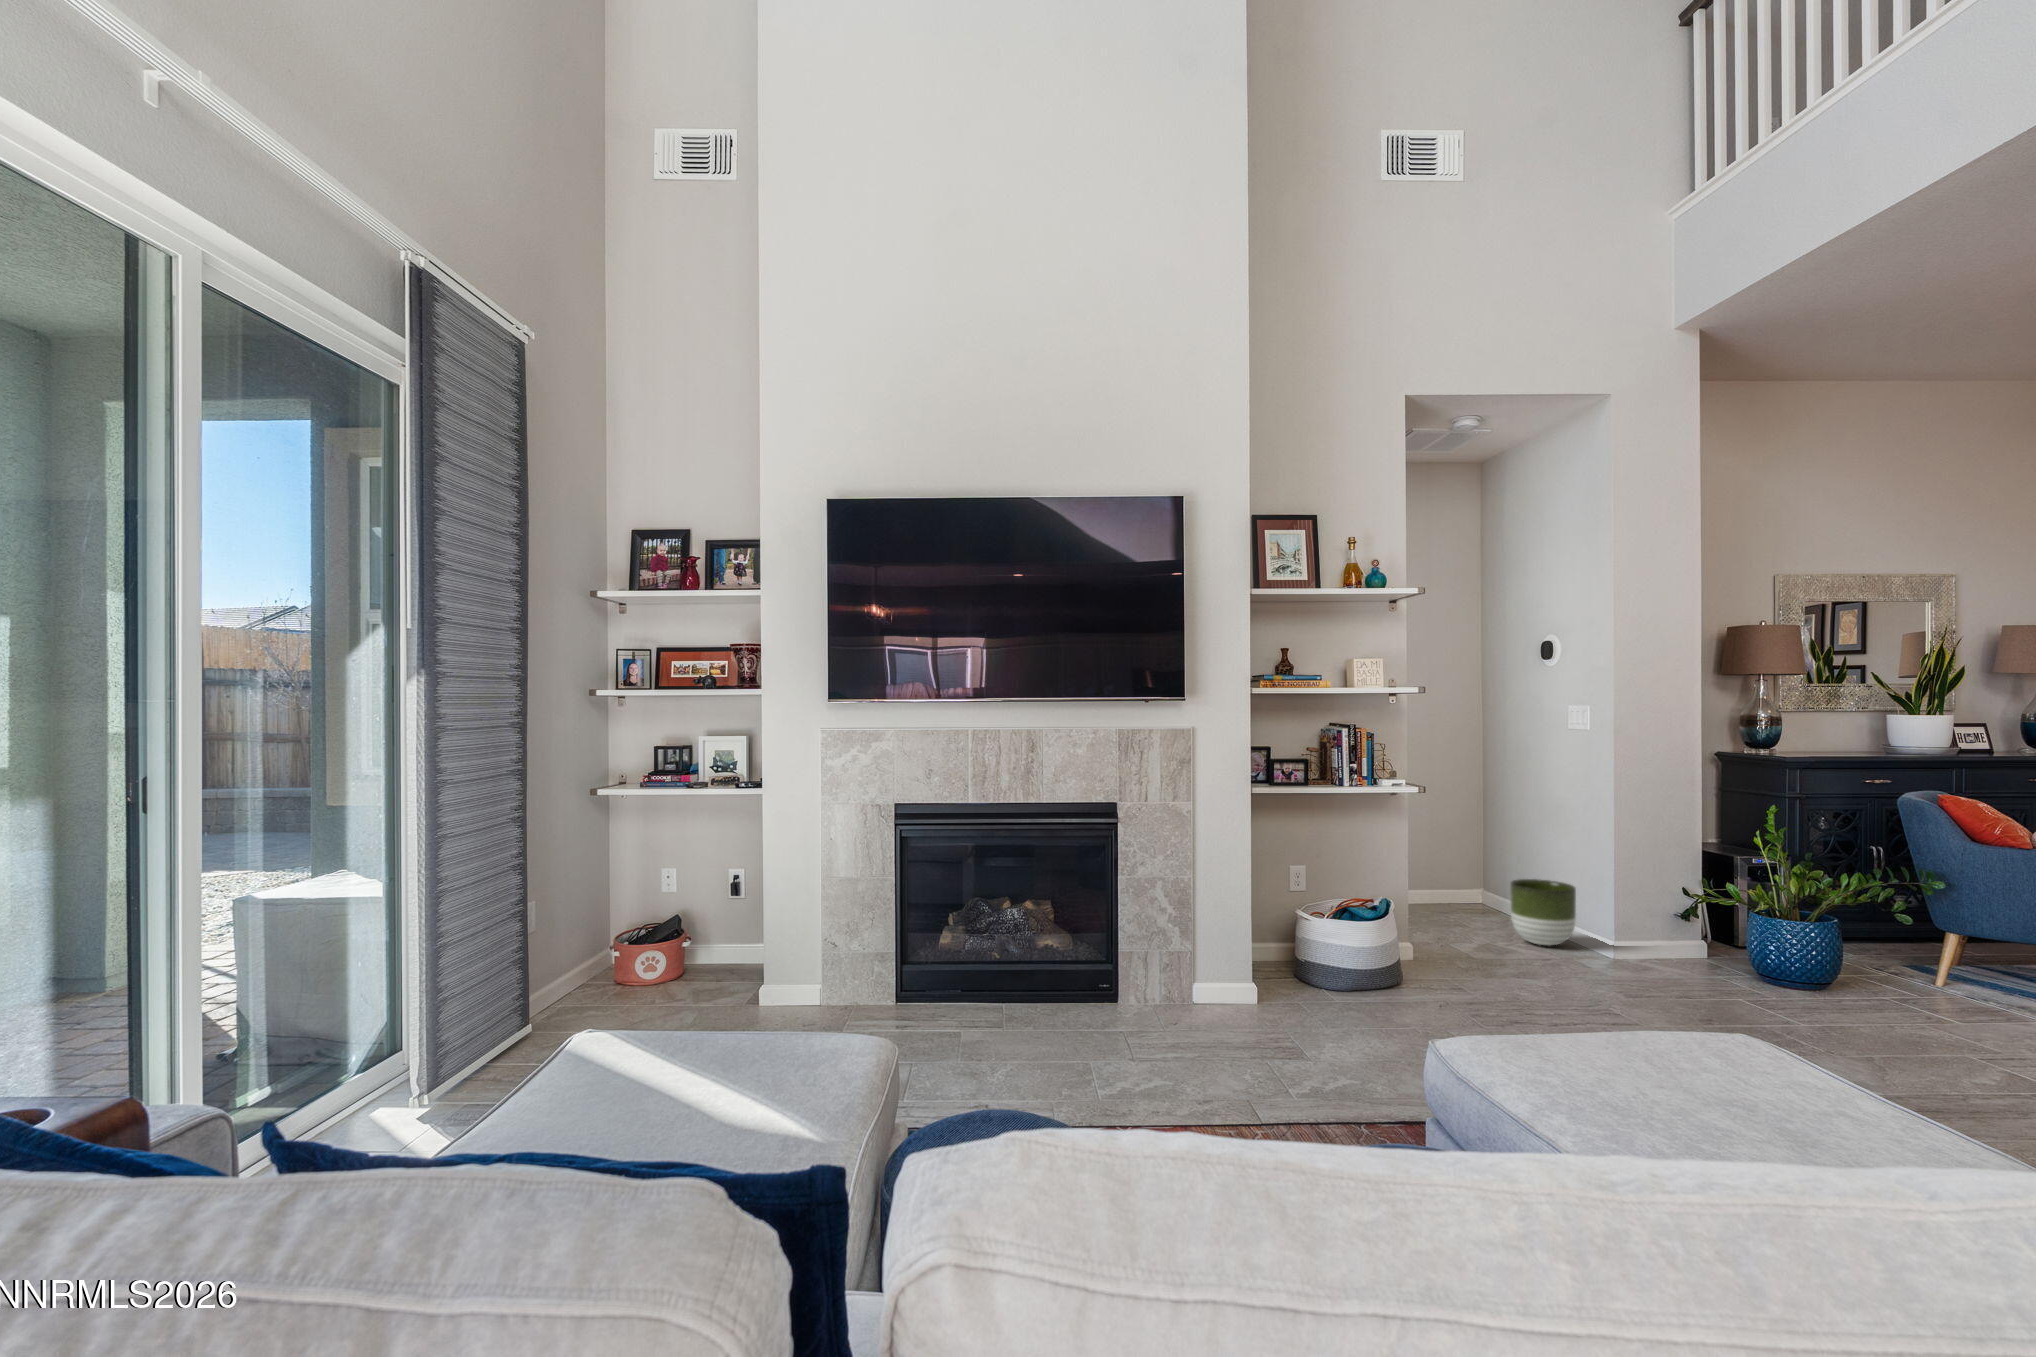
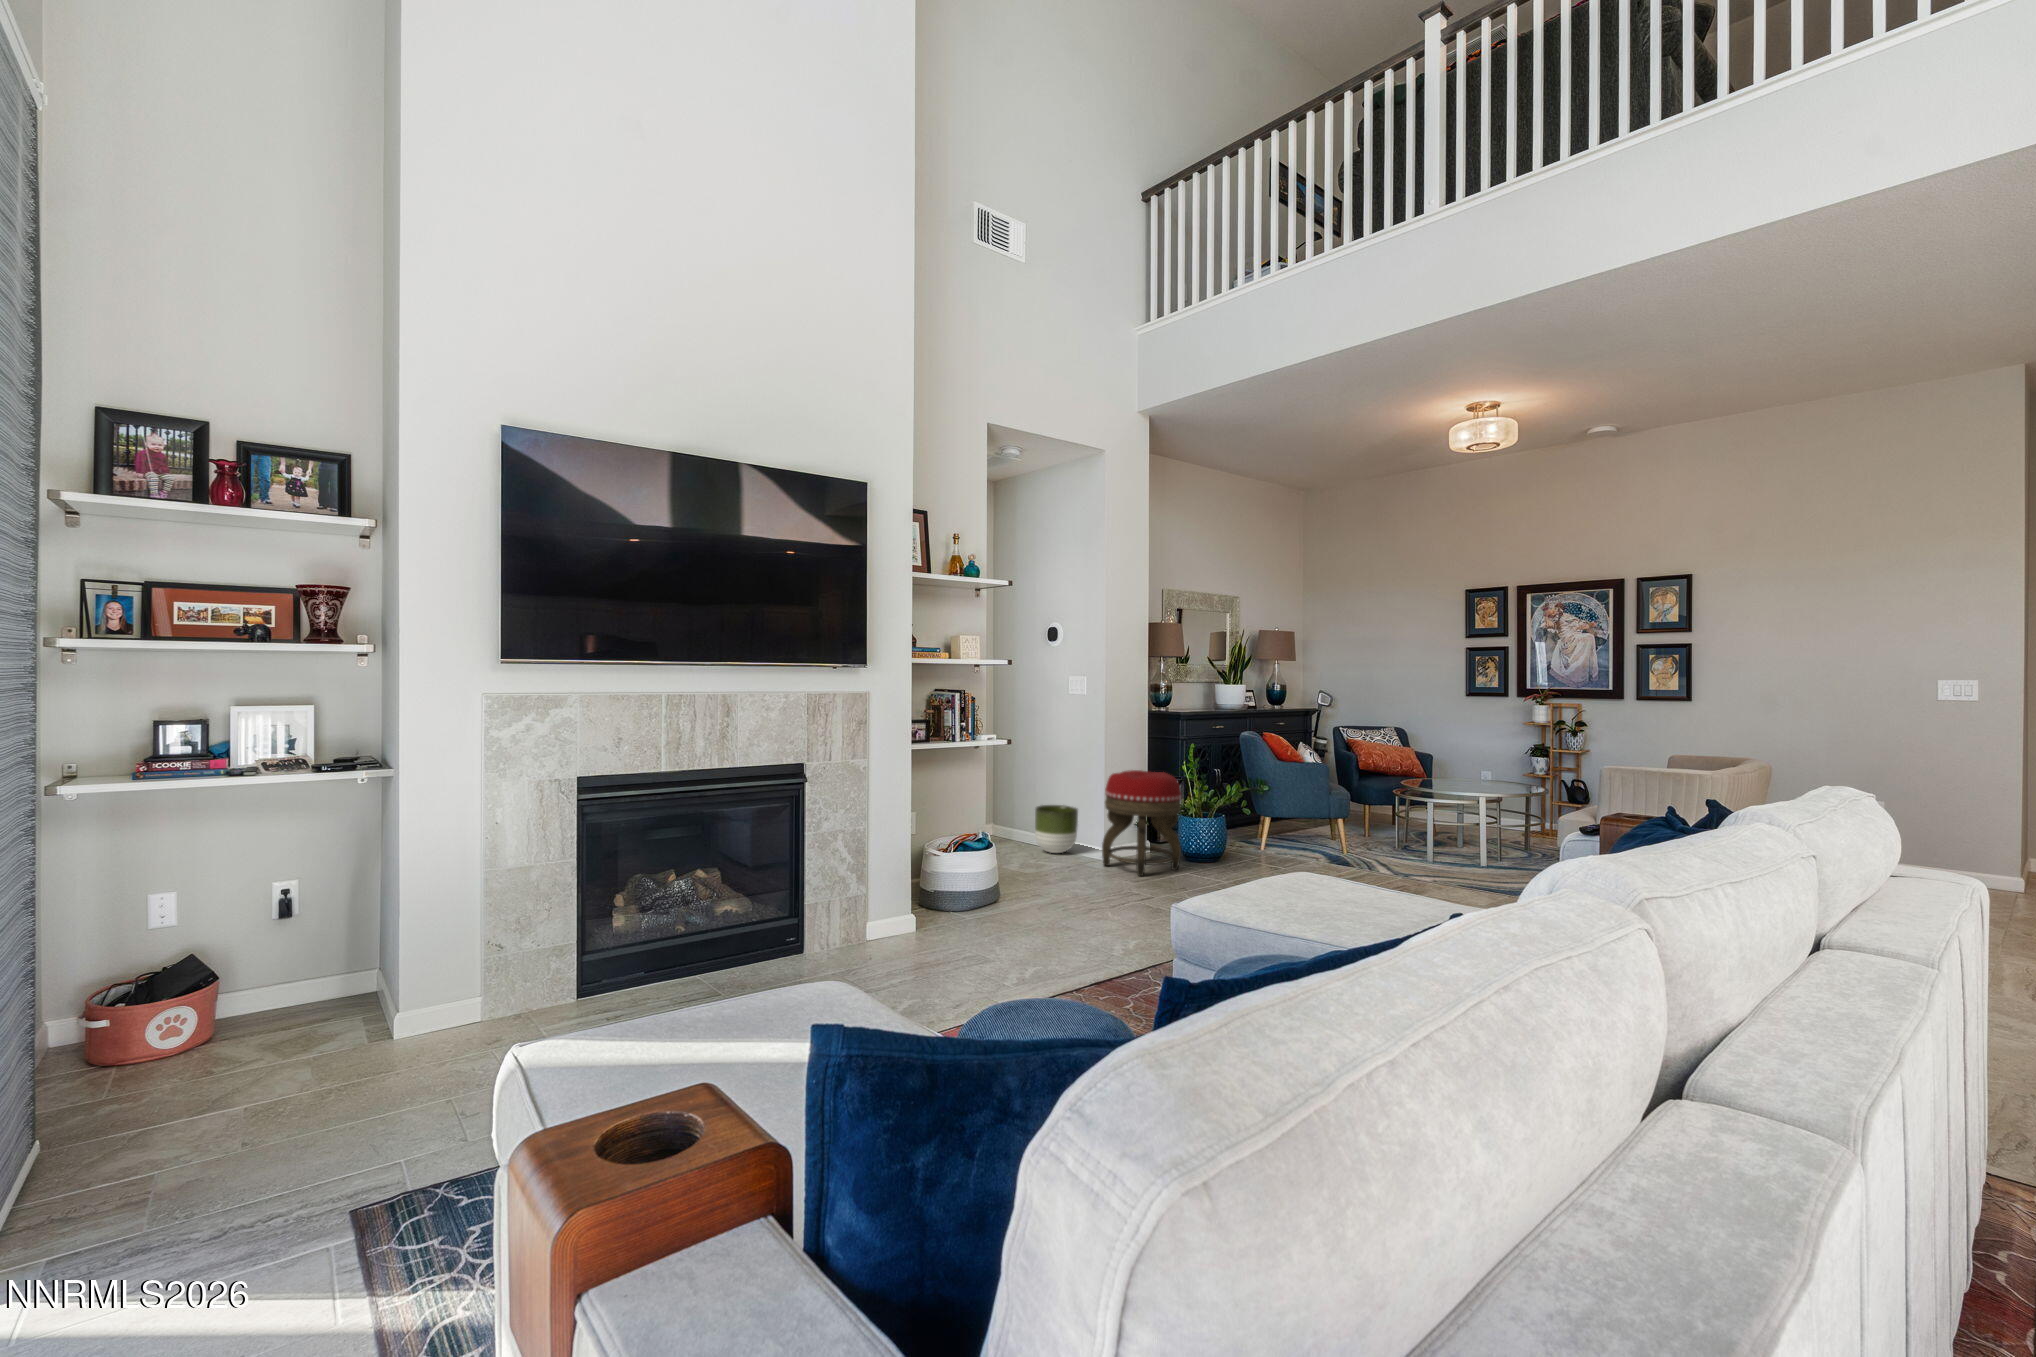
footstool: none [1593,839,1726,992] -> present [1102,770,1182,876]

